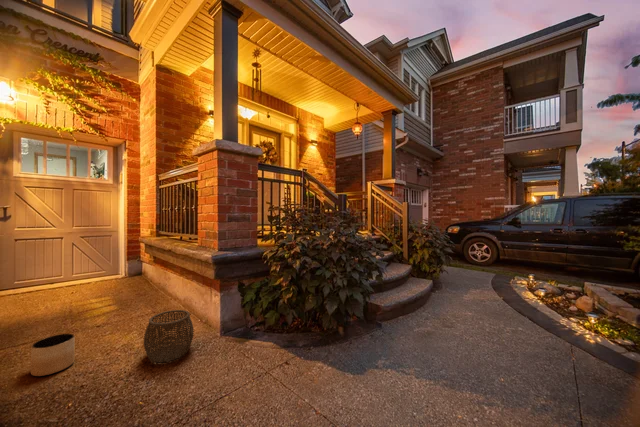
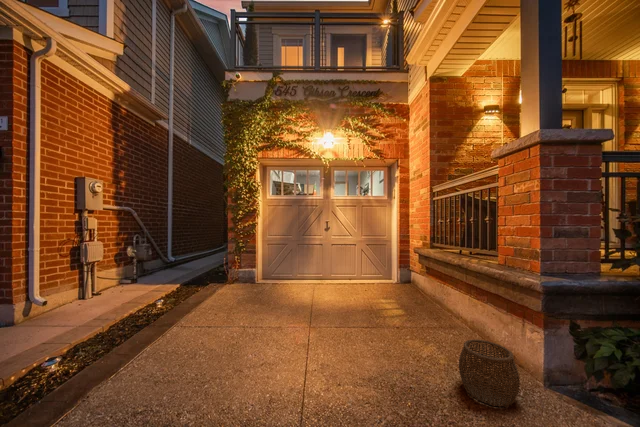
planter: present [31,334,75,376] -> none [367,331,394,367]

